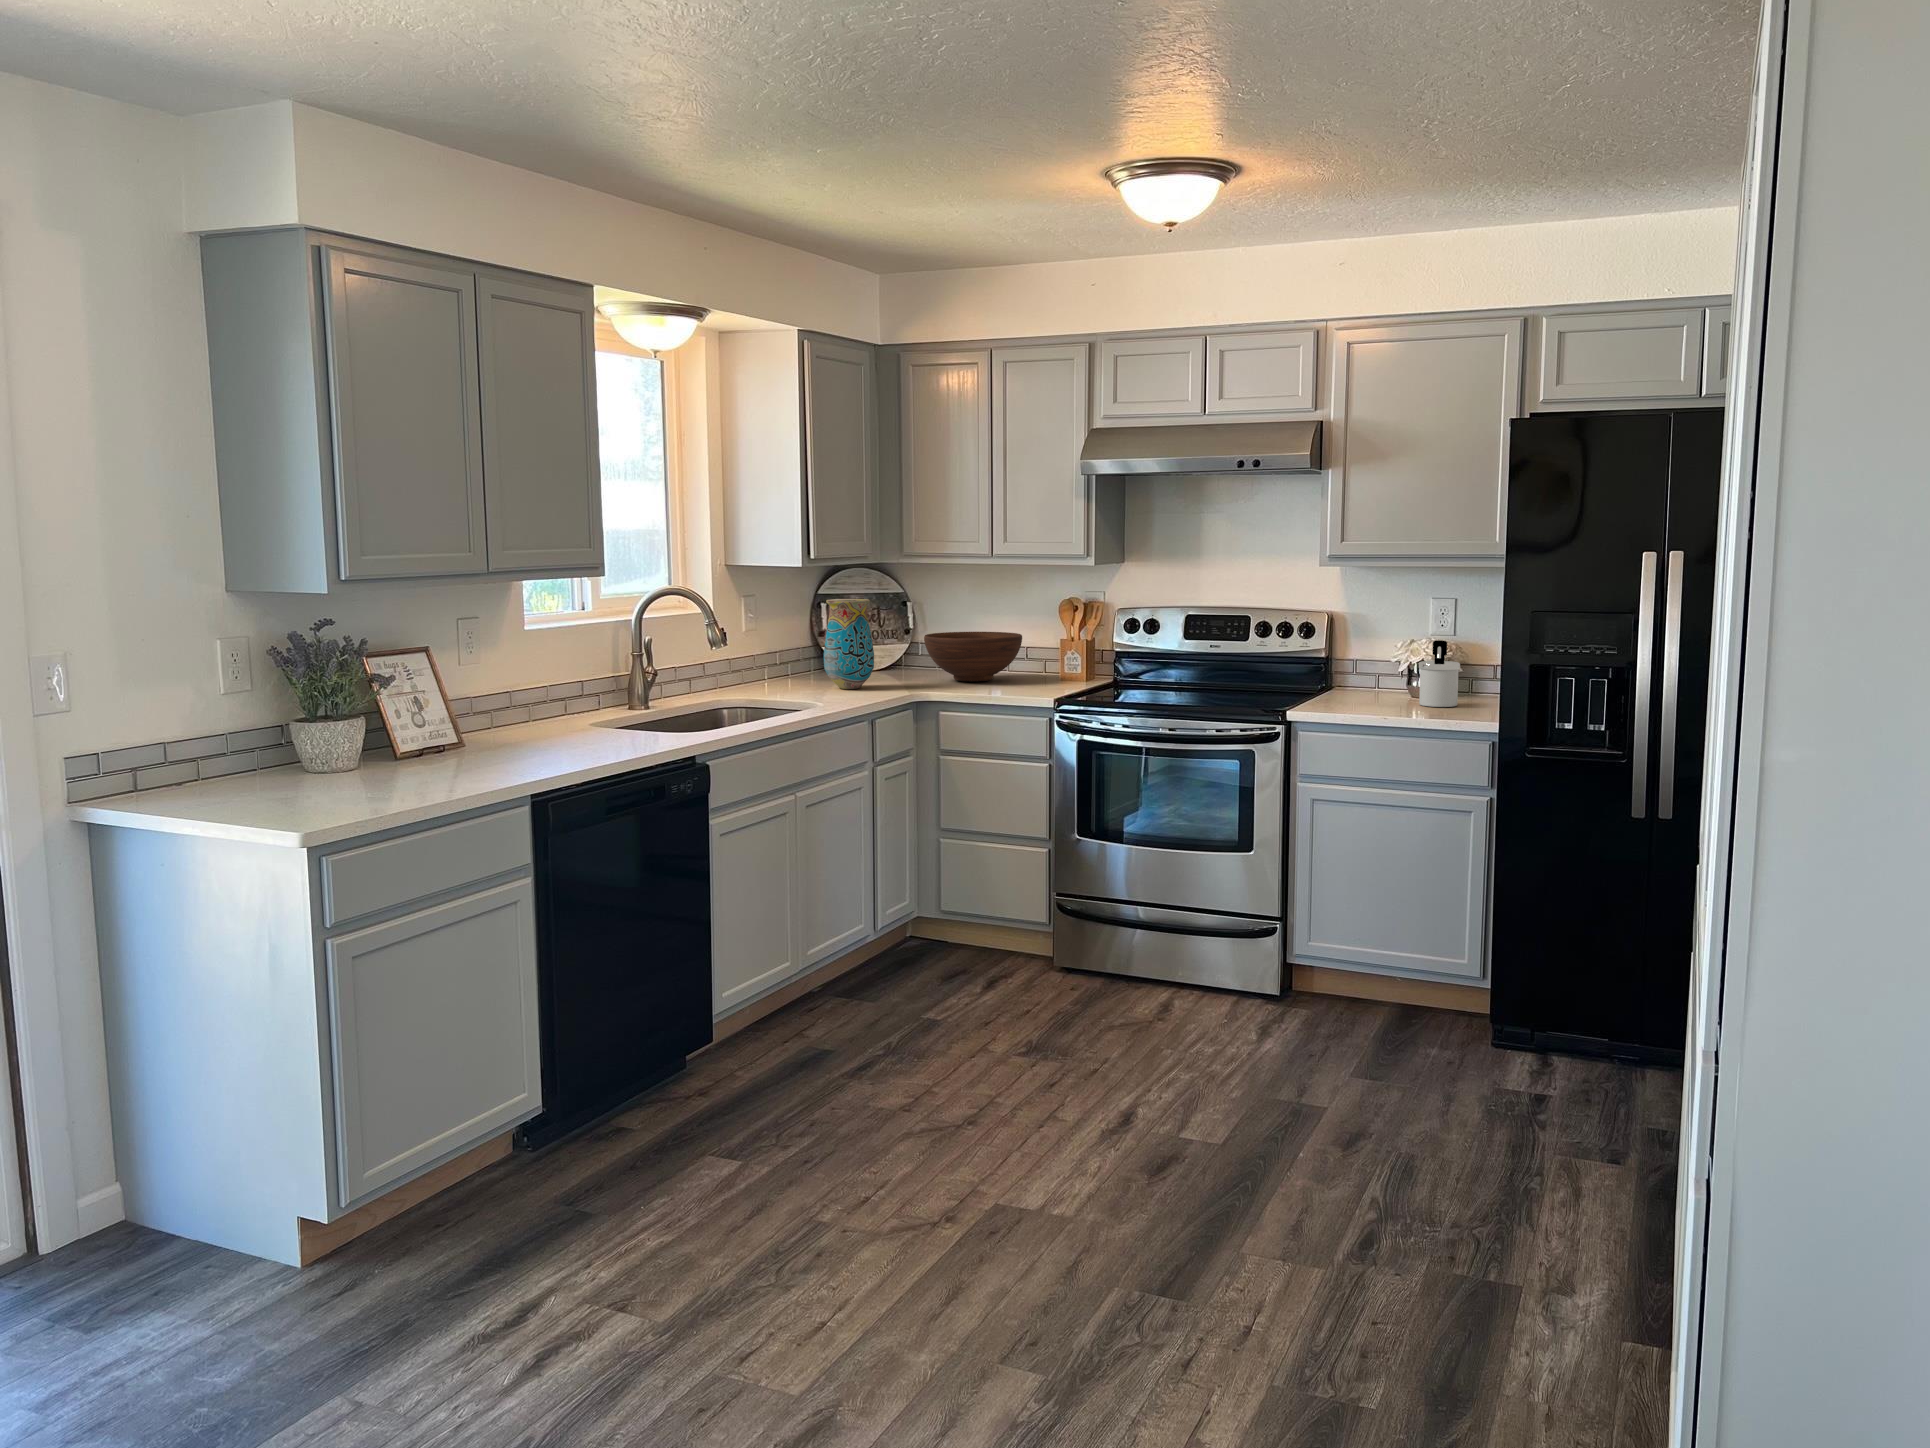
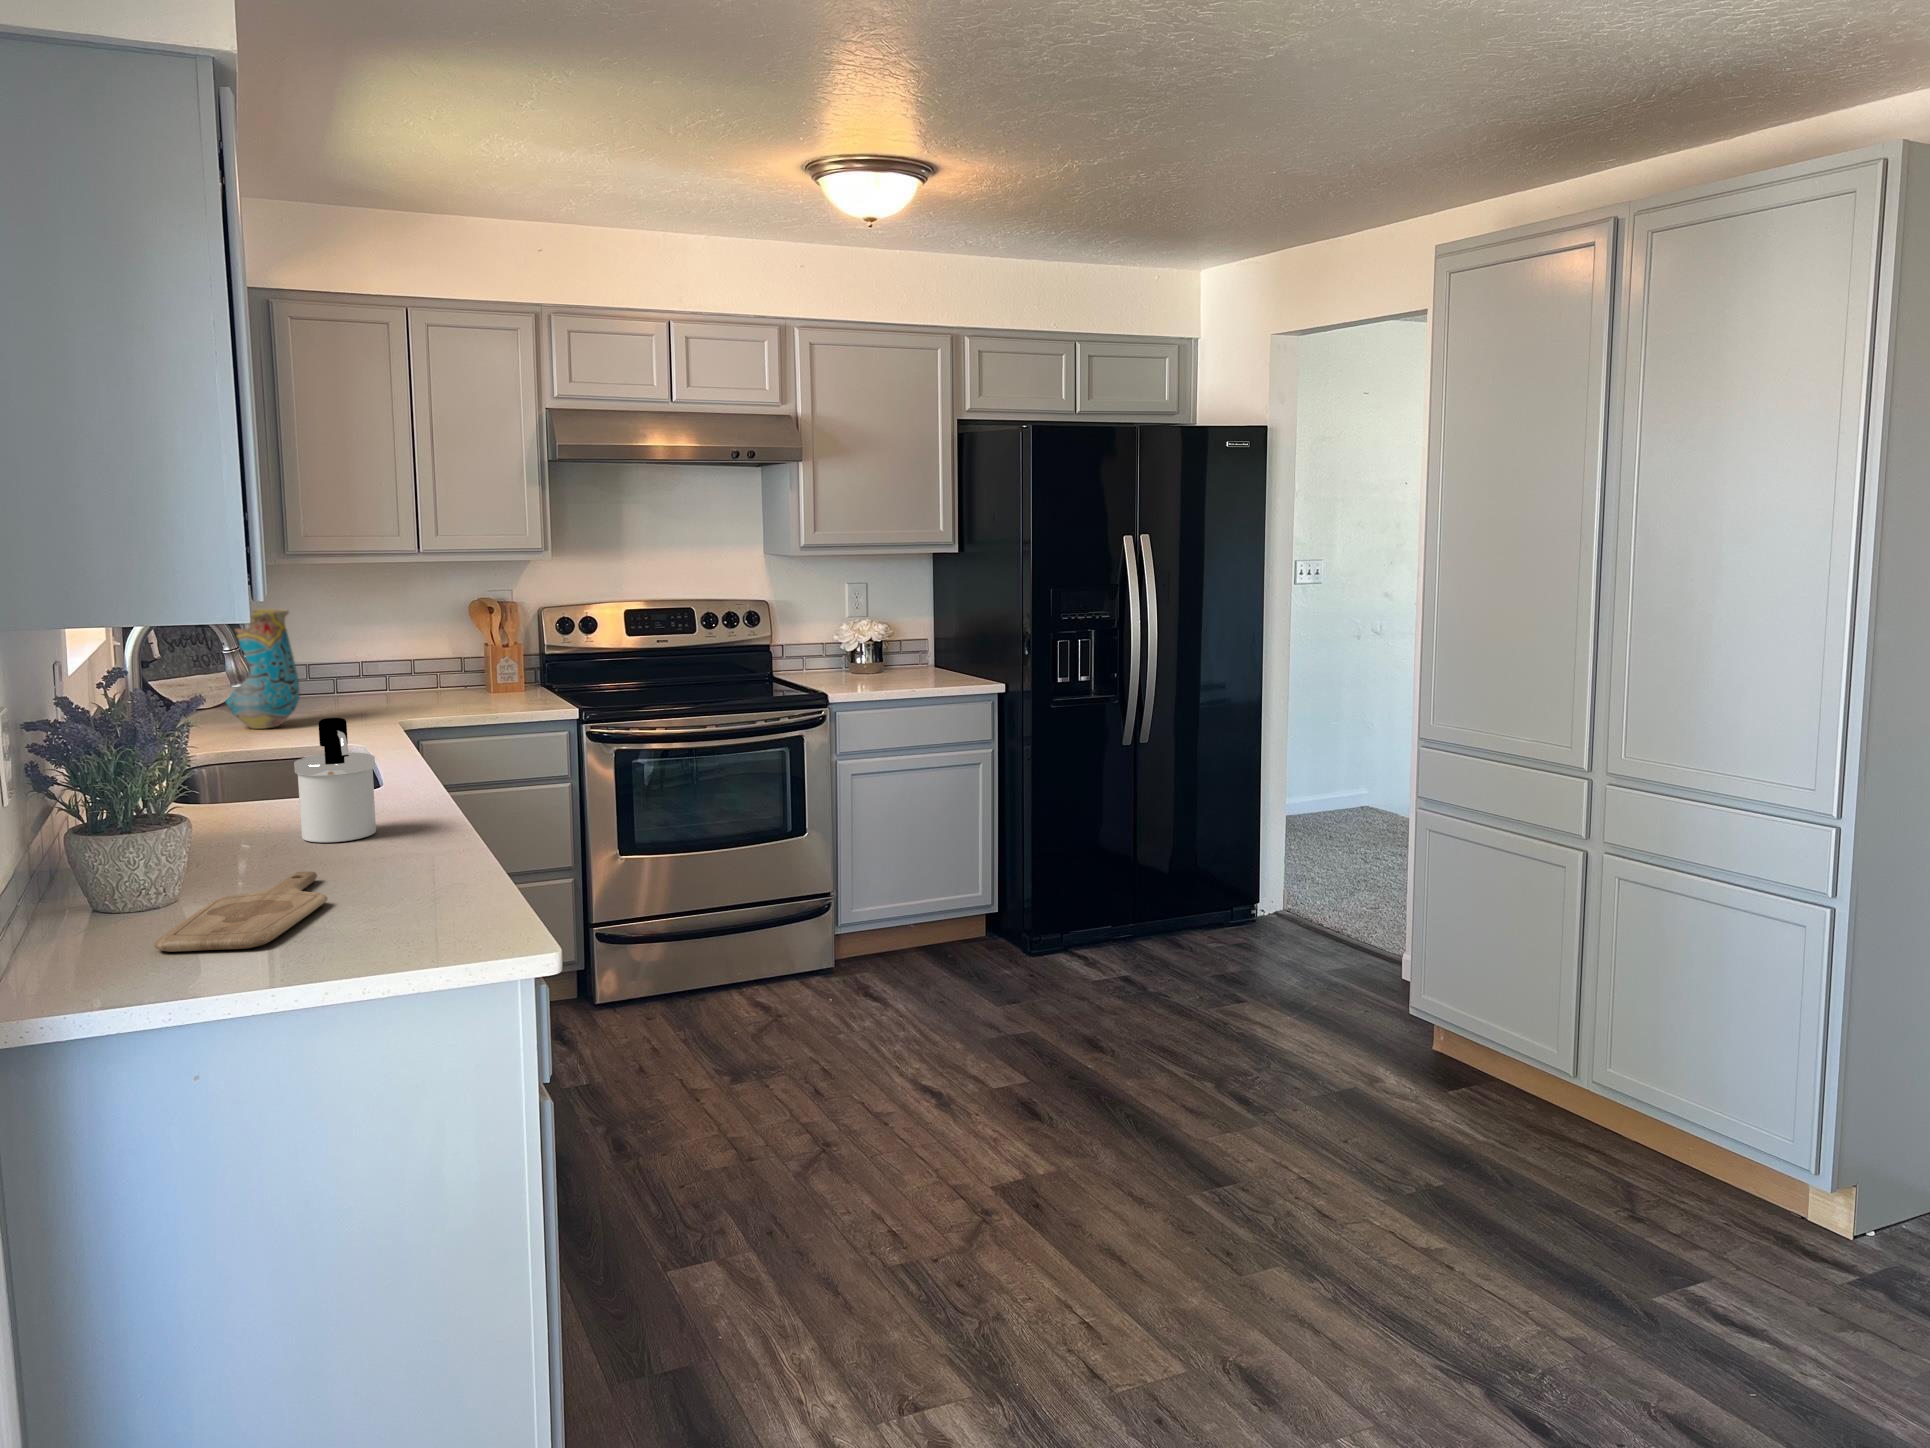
fruit bowl: present [924,632,1022,682] -> none [308,642,441,705]
soap dispenser: present [1419,640,1460,707] -> present [294,718,376,842]
cutting board: none [345,761,509,789] -> present [154,871,328,952]

